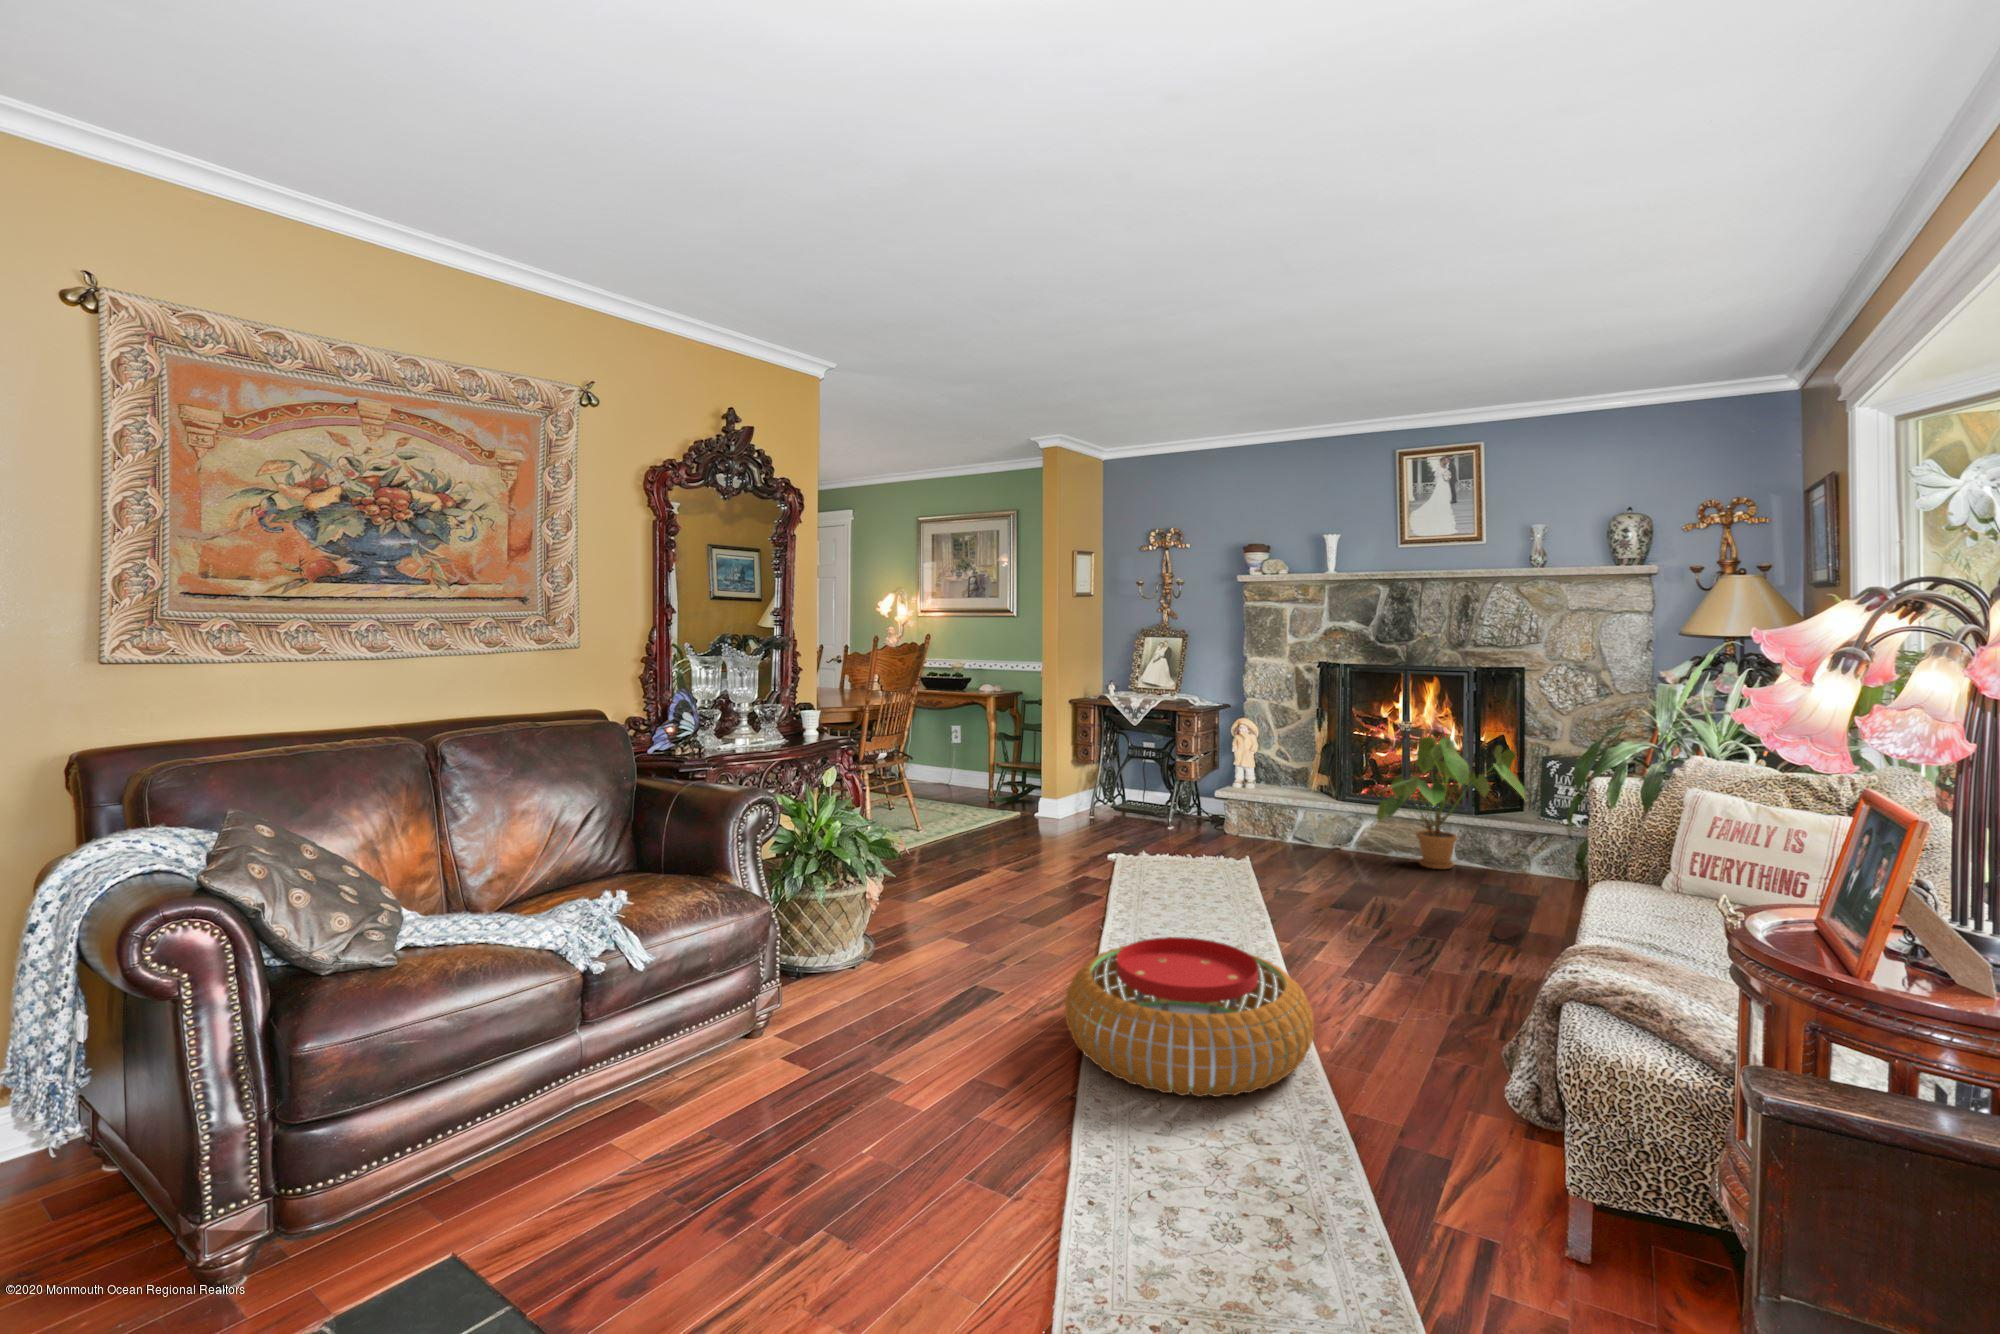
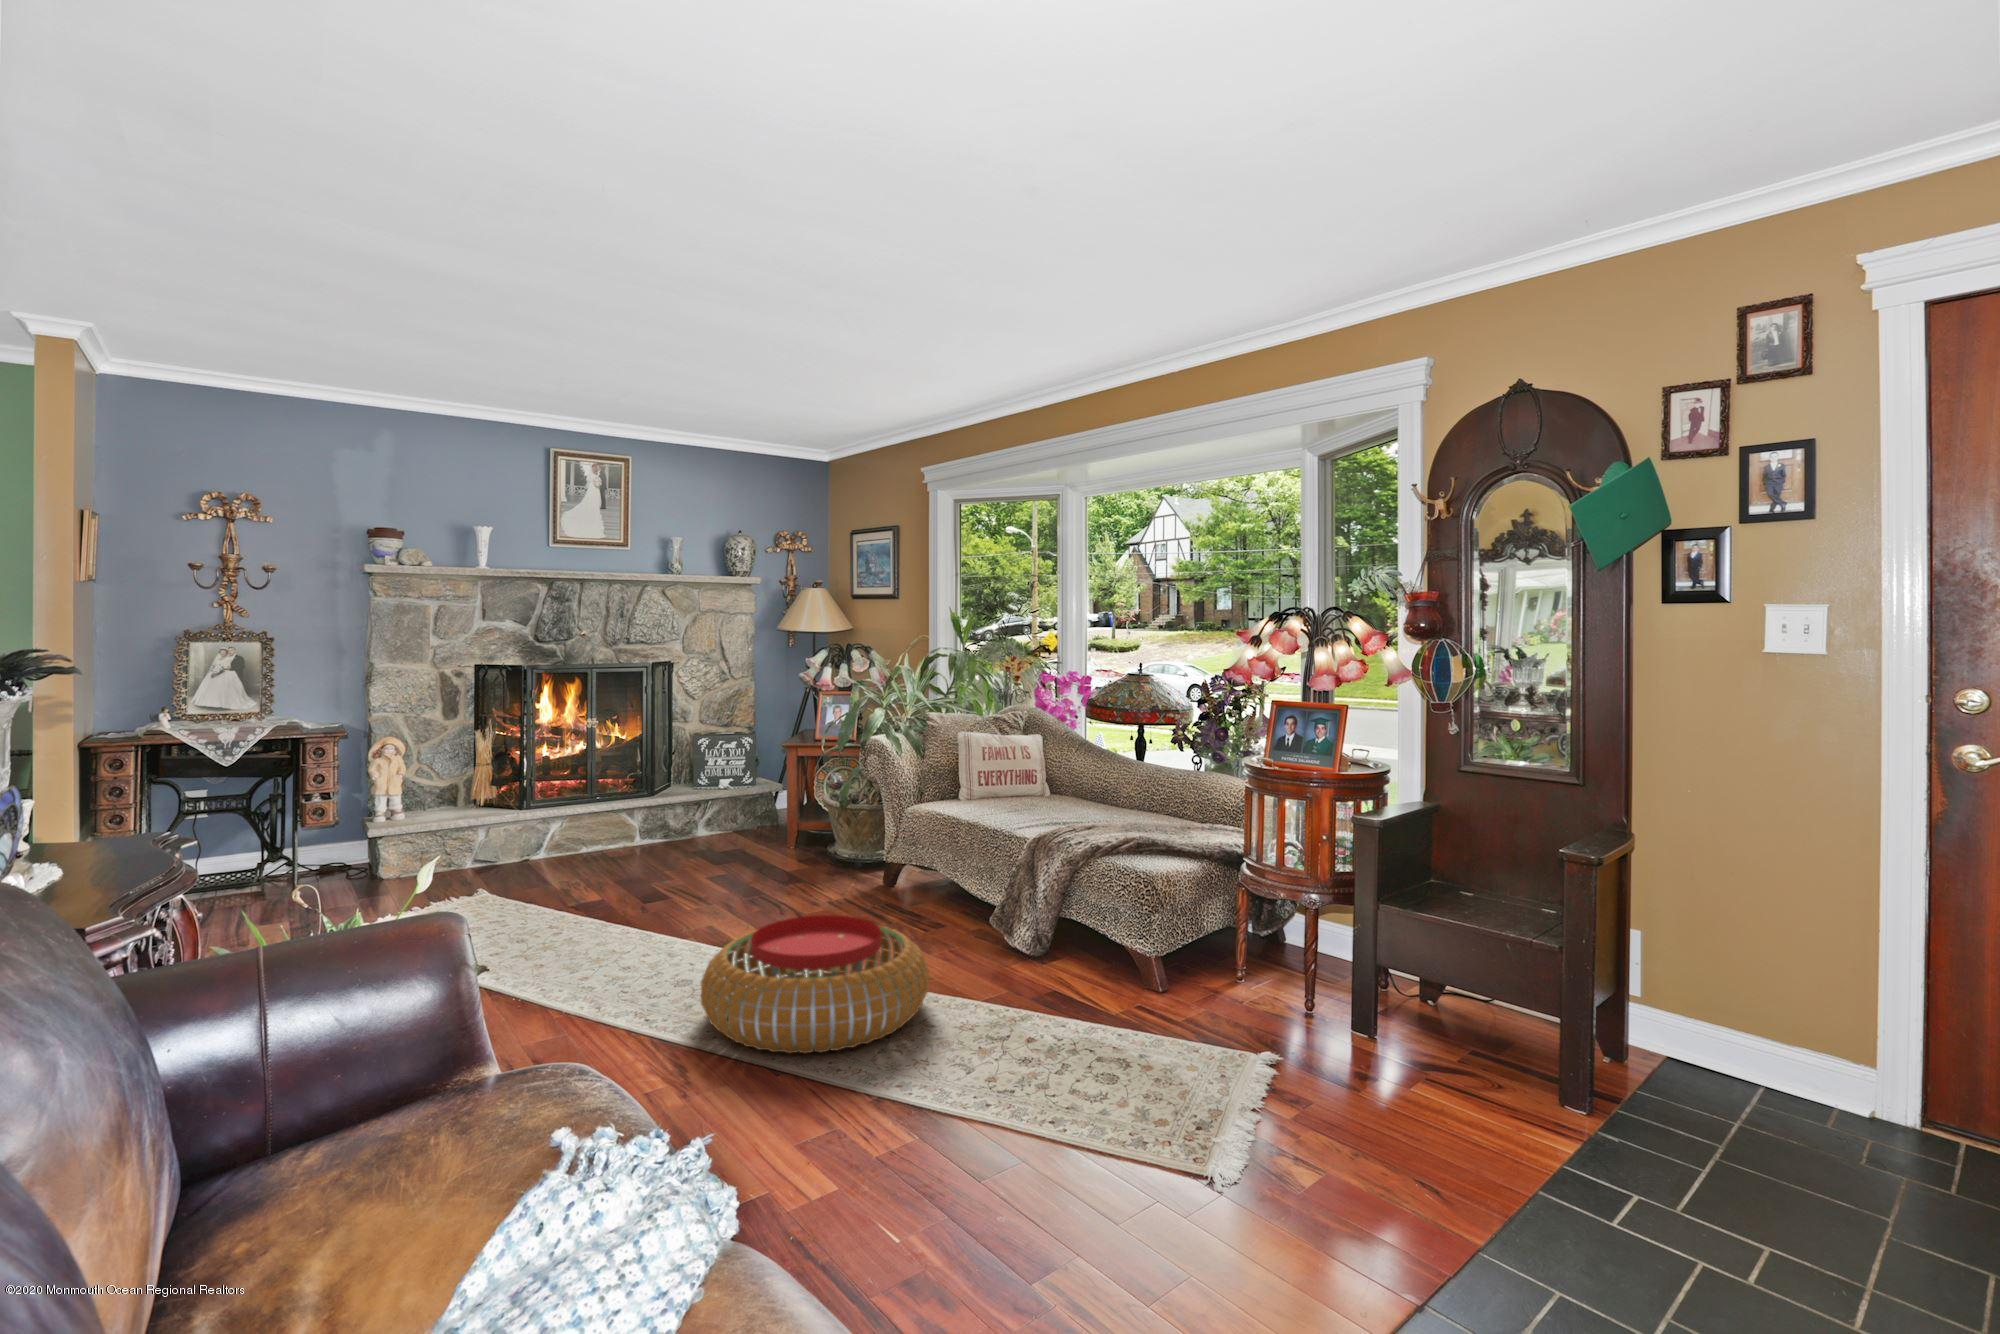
house plant: present [1376,736,1525,869] -> none [584,730,716,853]

